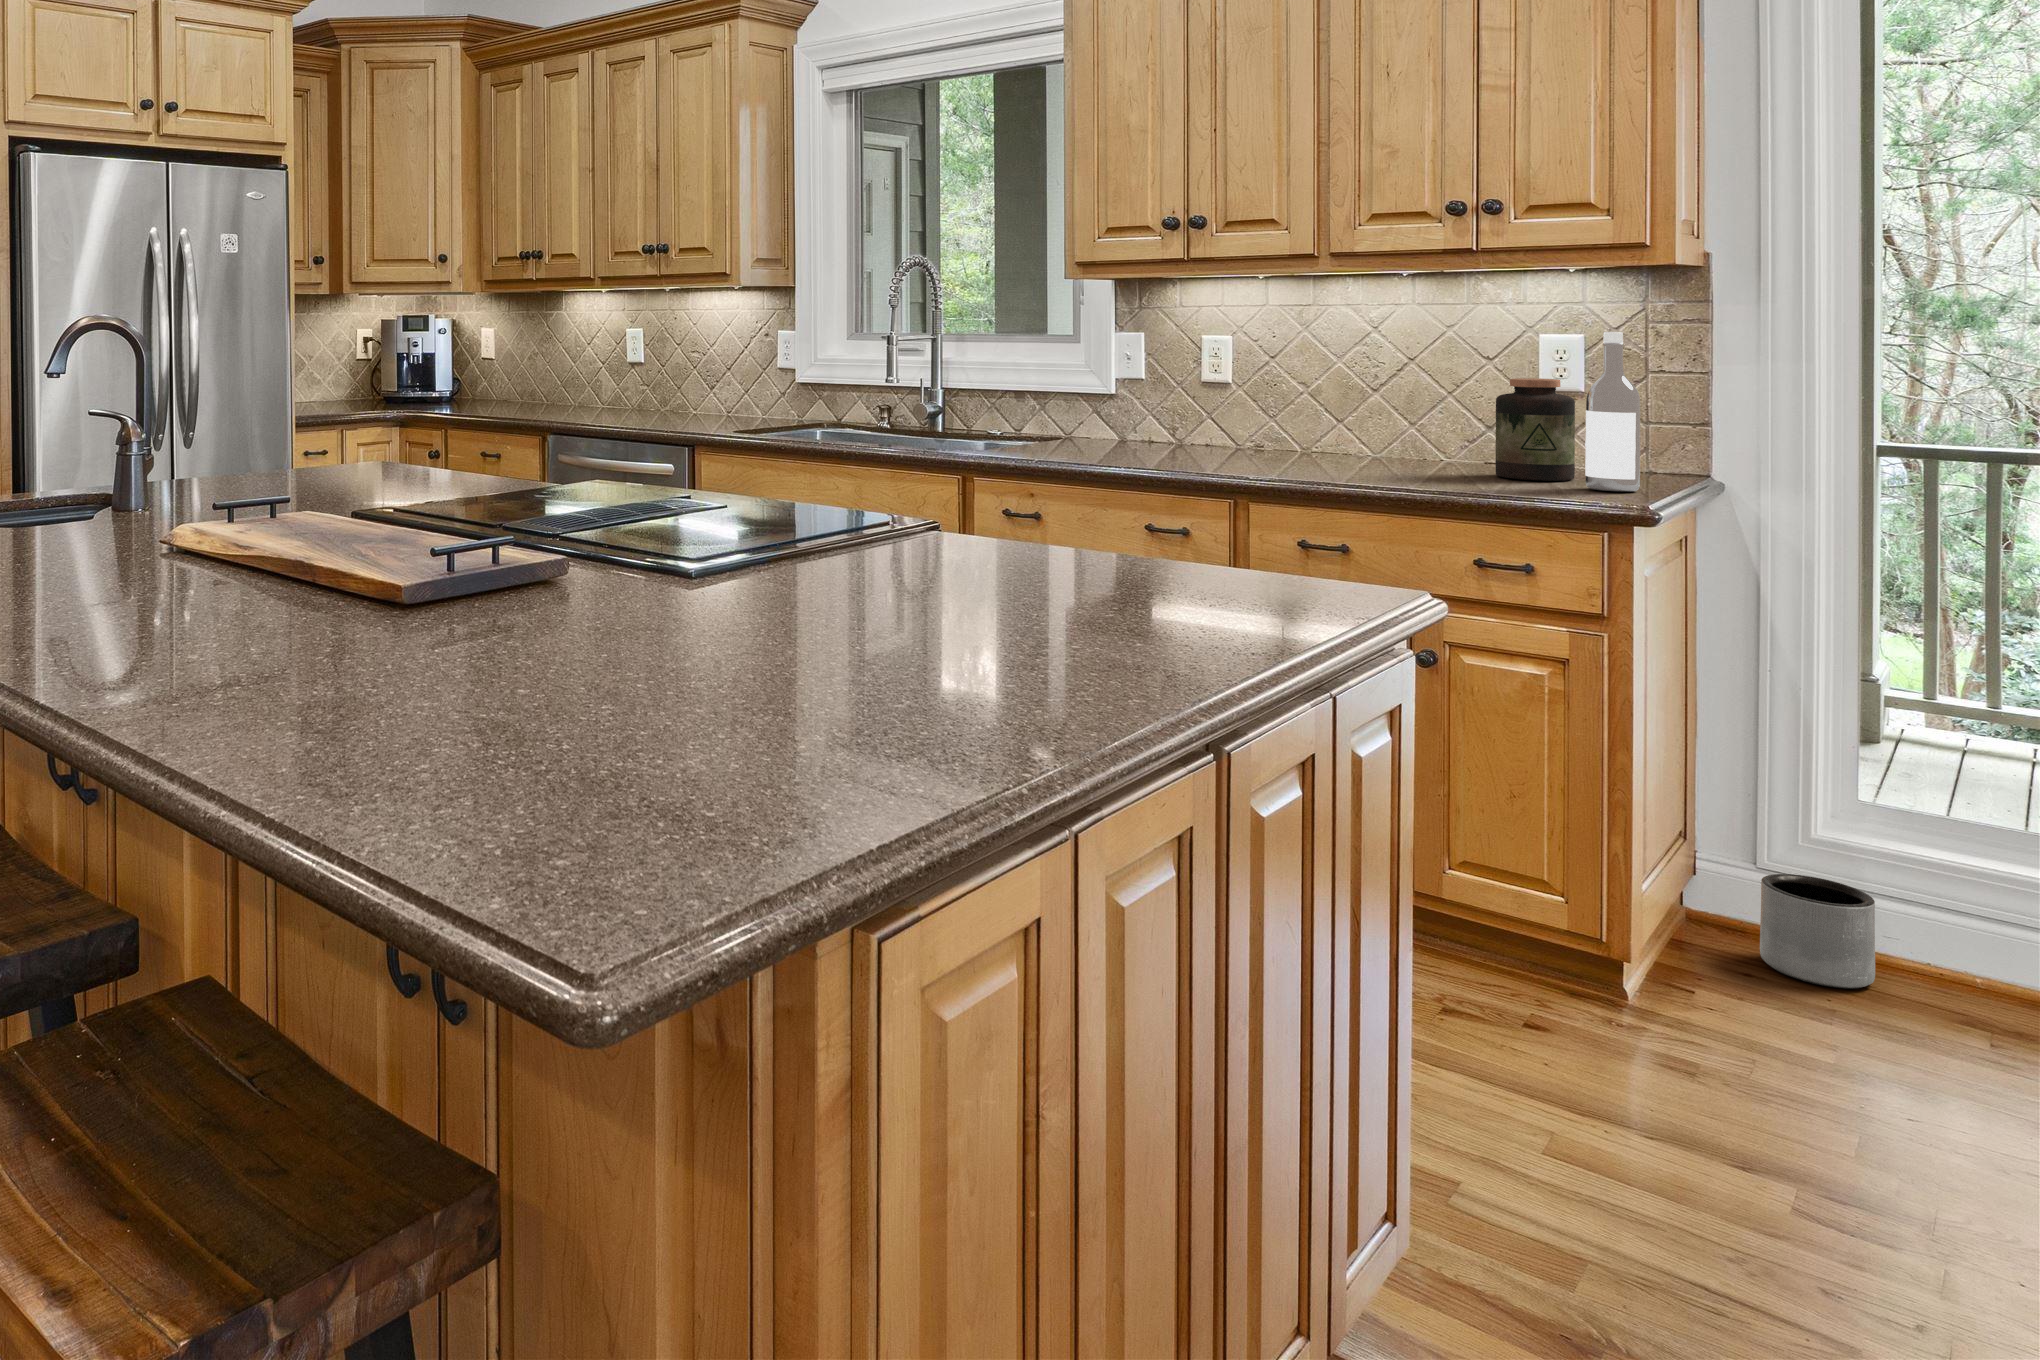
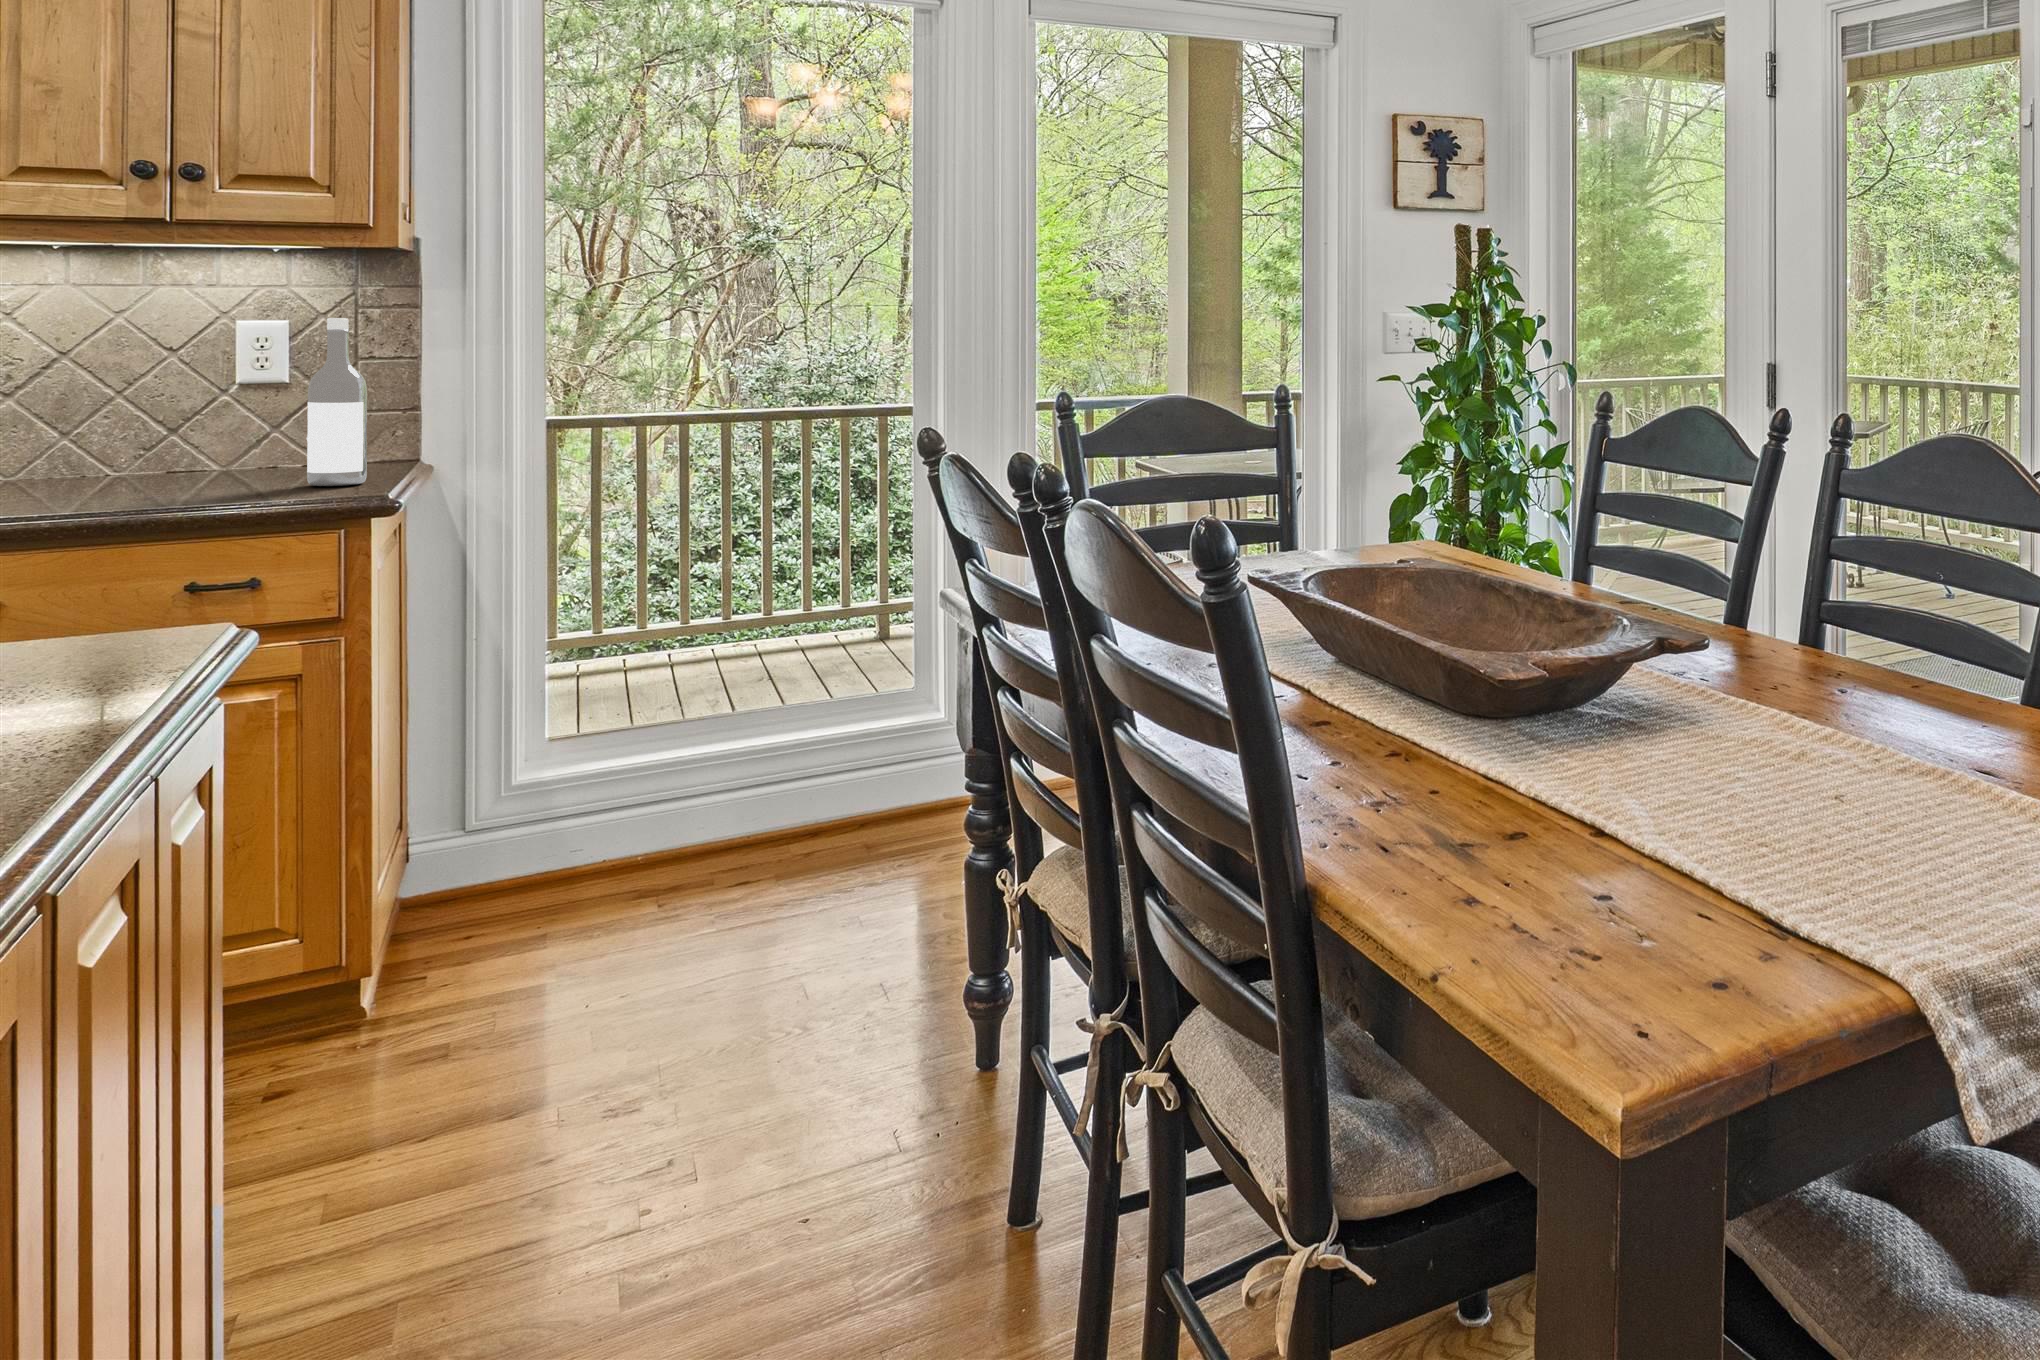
jar: present [1495,378,1575,481] -> none [190,369,288,484]
planter: present [1760,874,1875,989] -> none [475,817,572,919]

